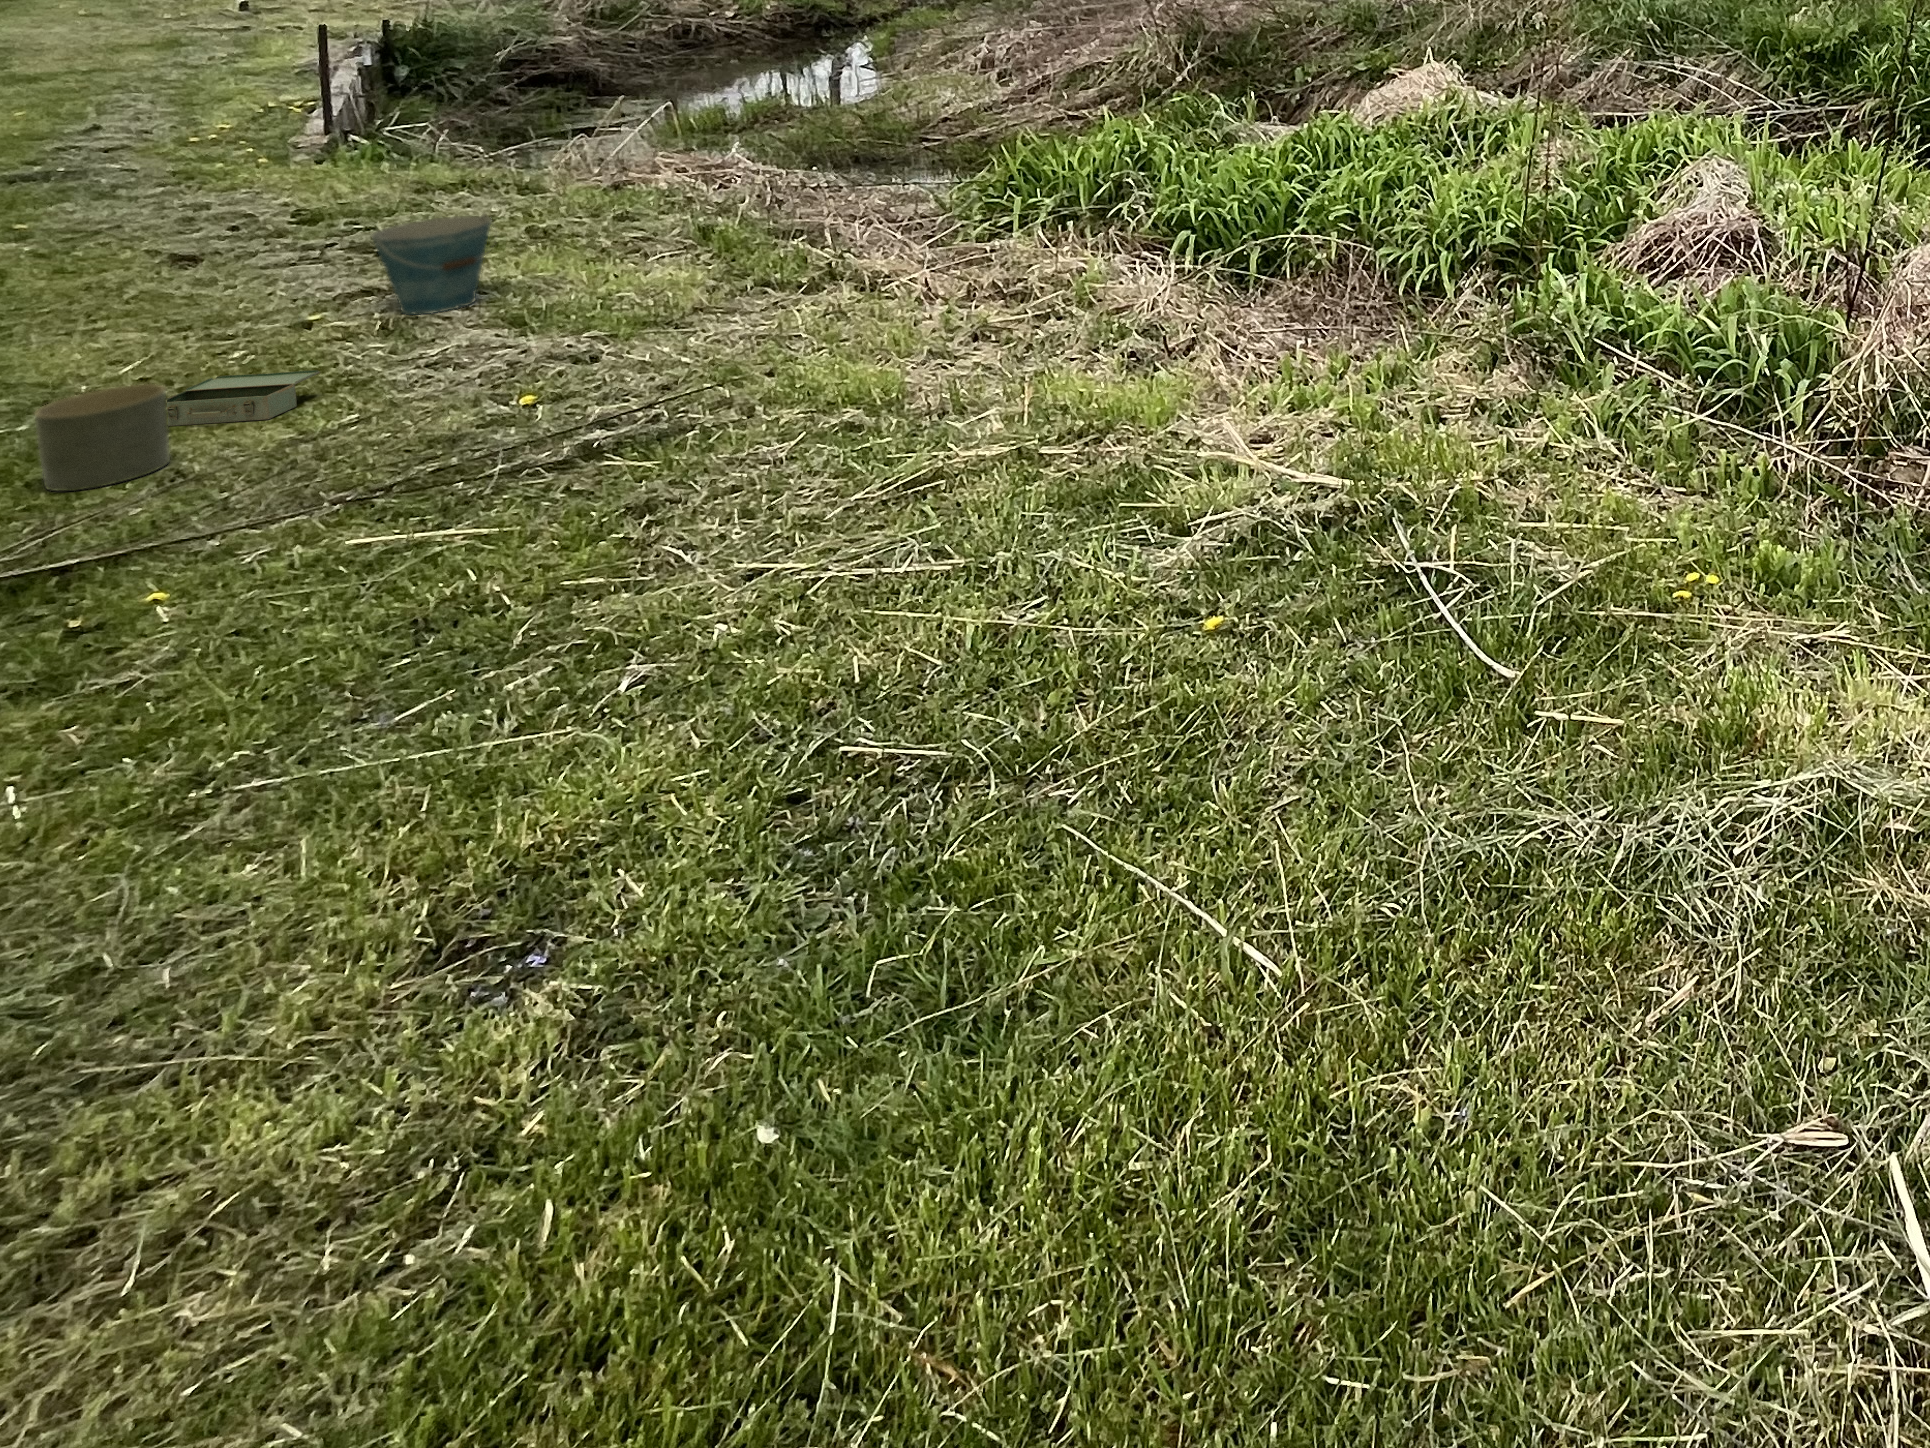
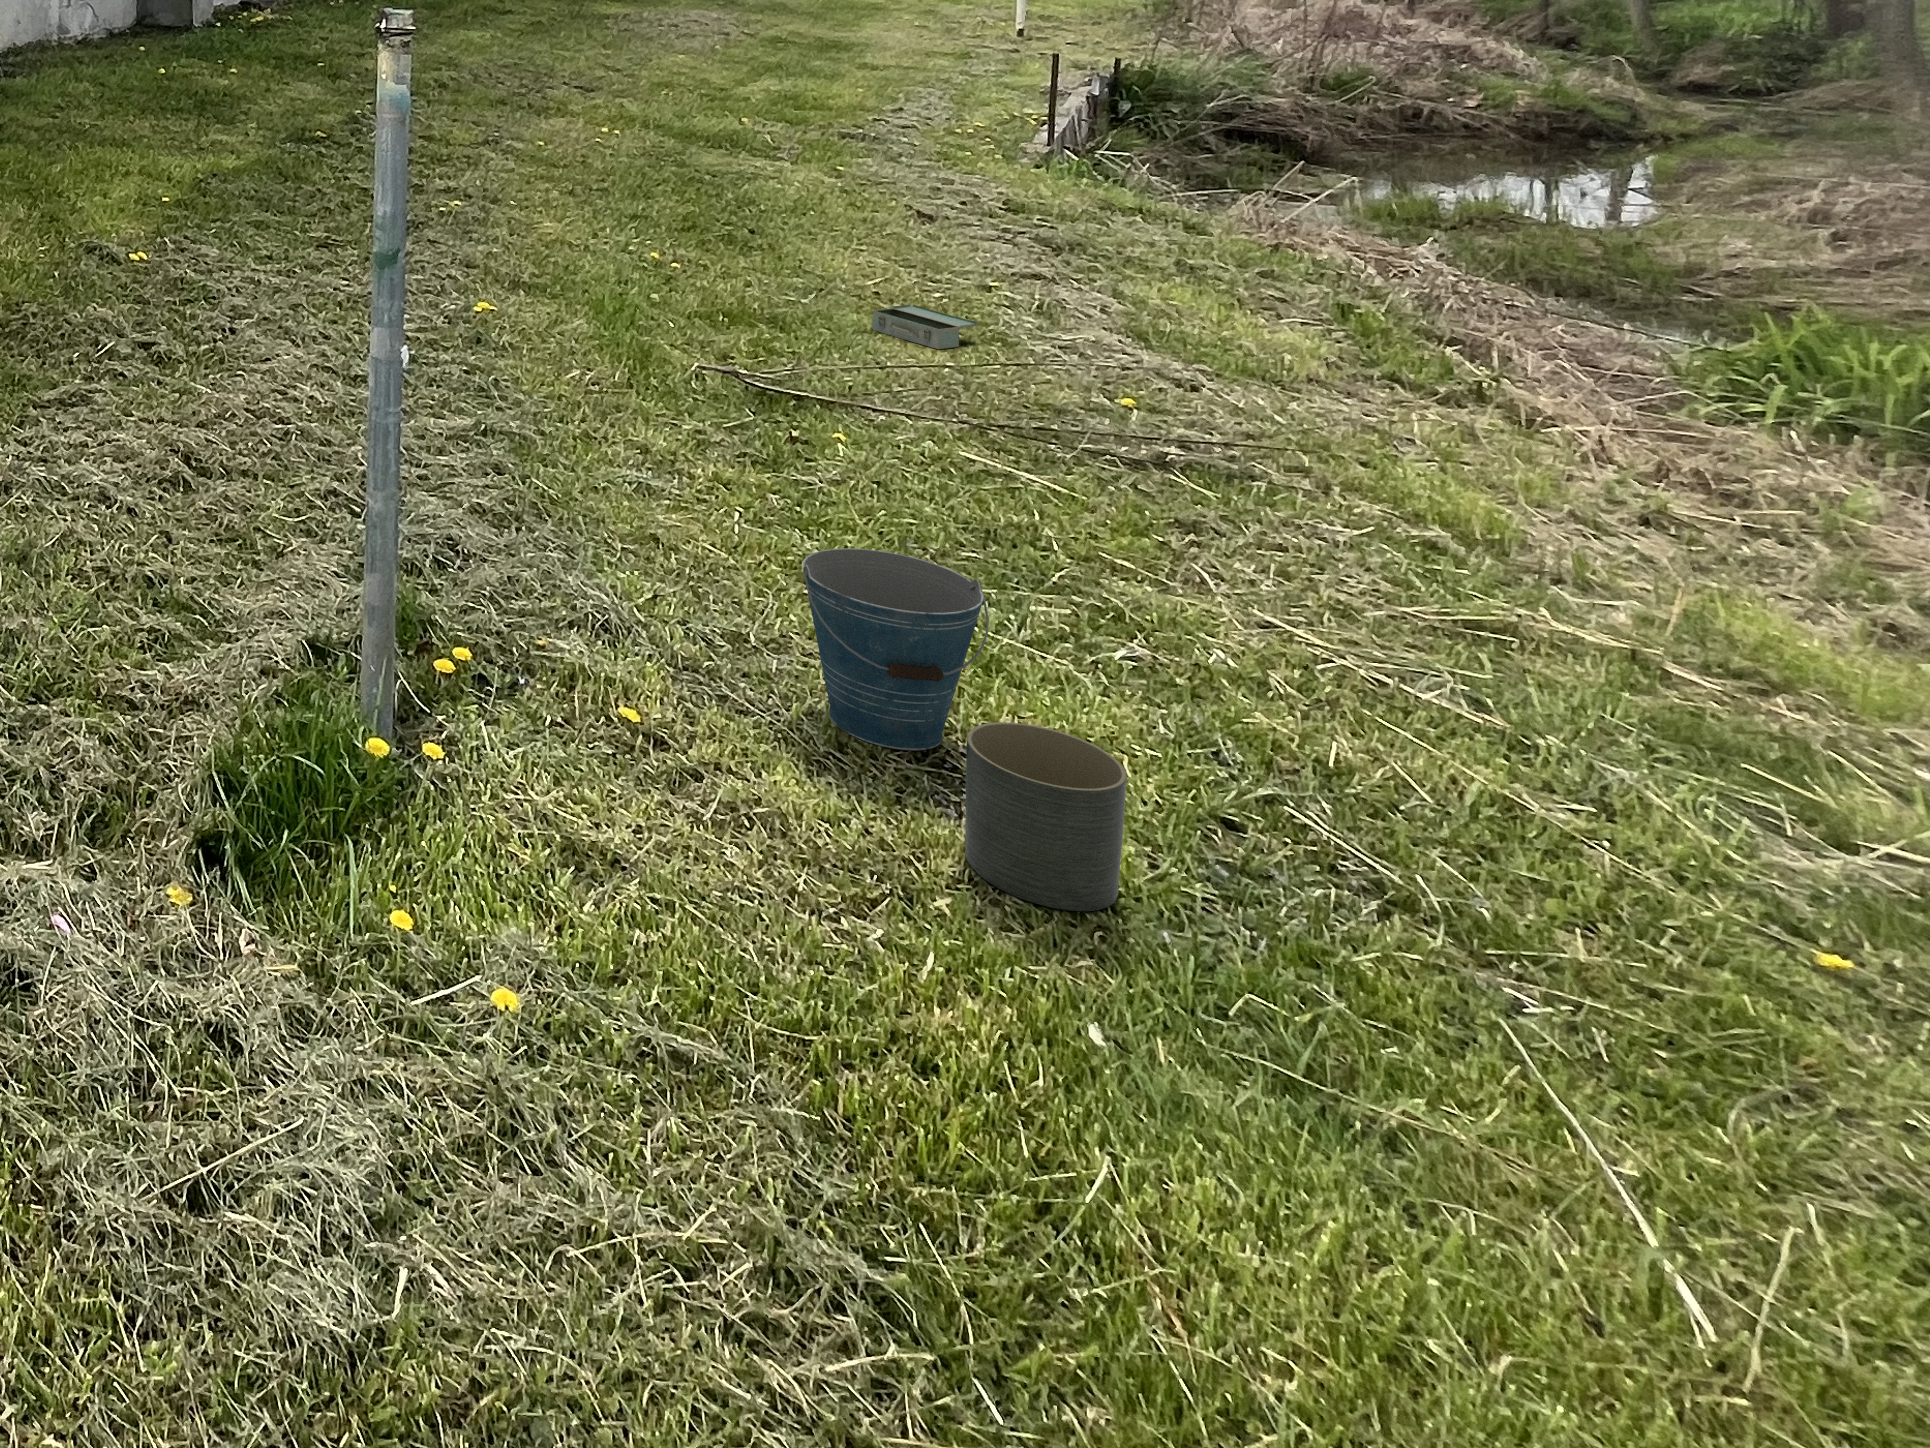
bucket: present [372,214,492,315] -> present [802,548,989,750]
planter: present [34,384,170,491] -> present [965,722,1127,911]

